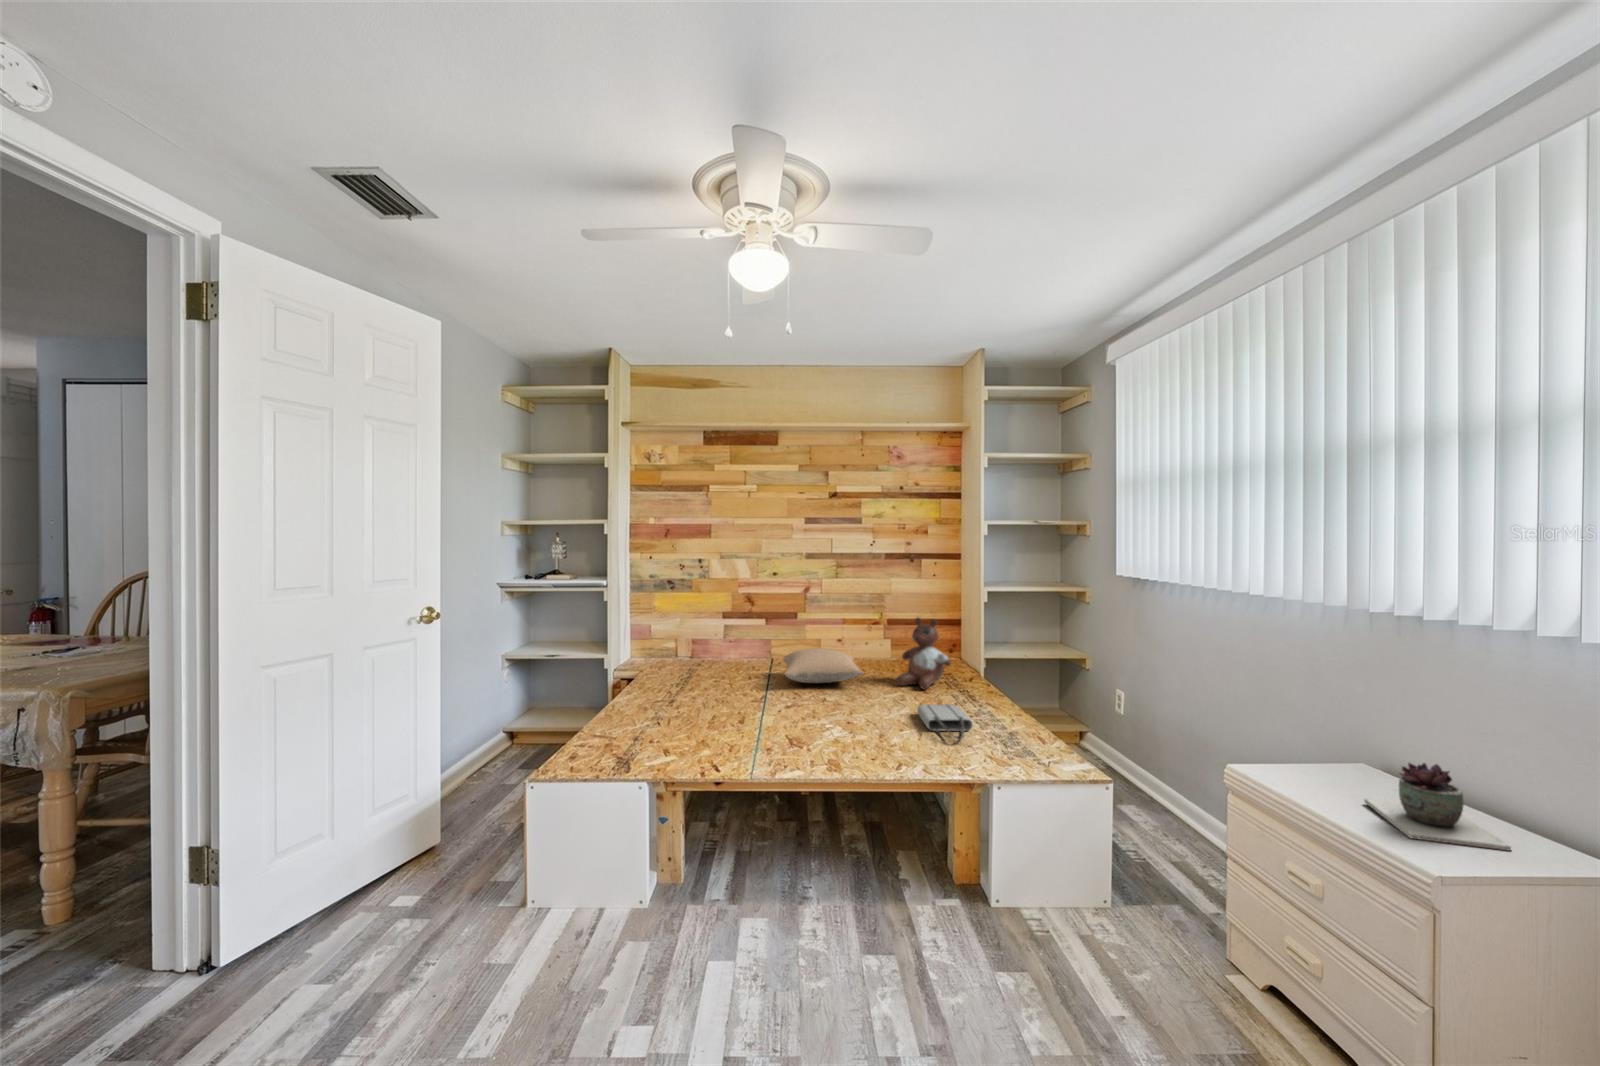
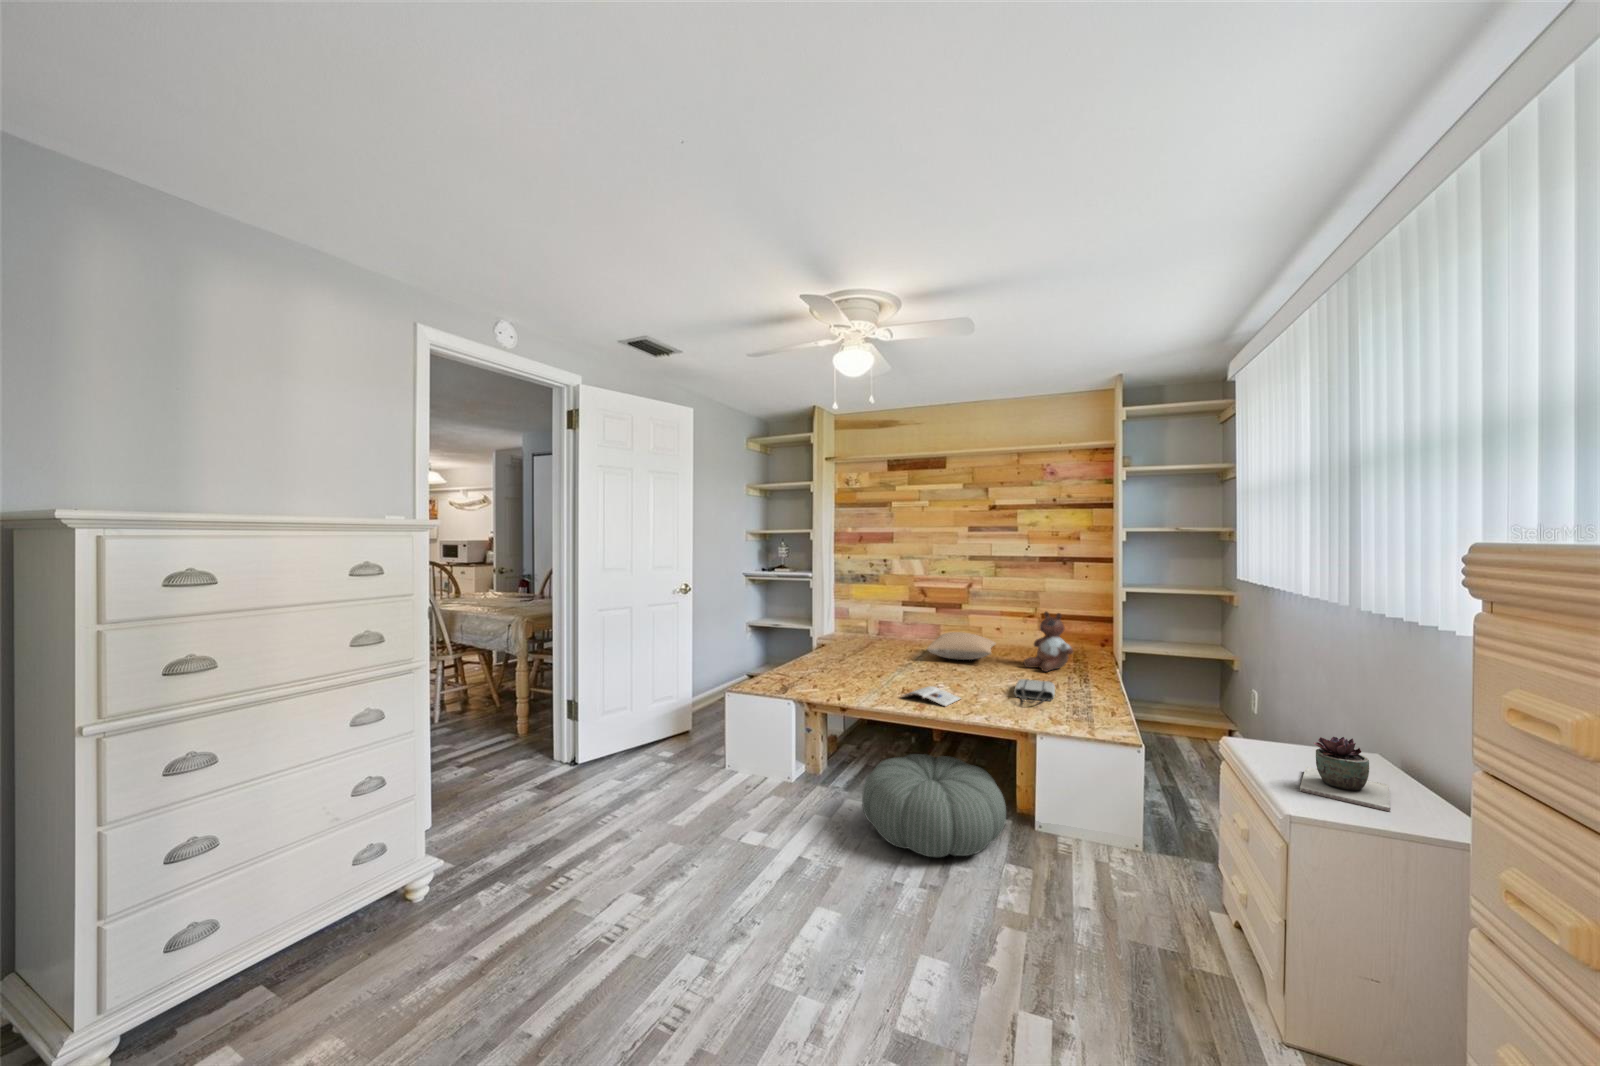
magazine: none [799,730,873,759] -> present [902,686,961,706]
pouf: none [784,828,980,996] -> present [862,754,1006,857]

